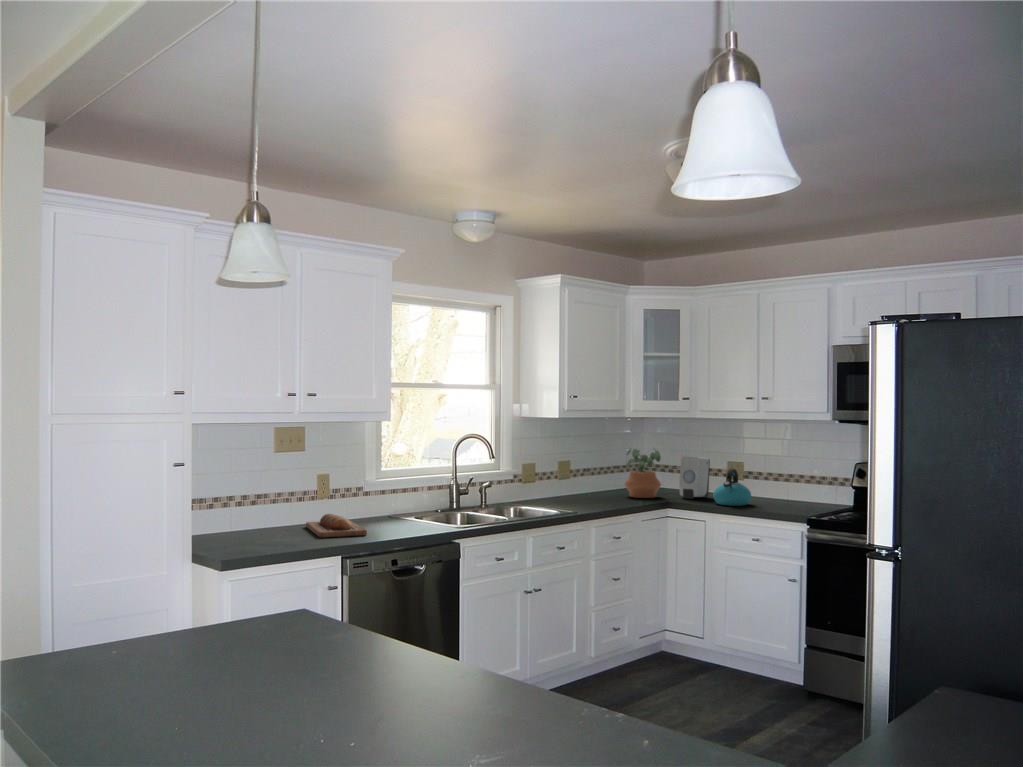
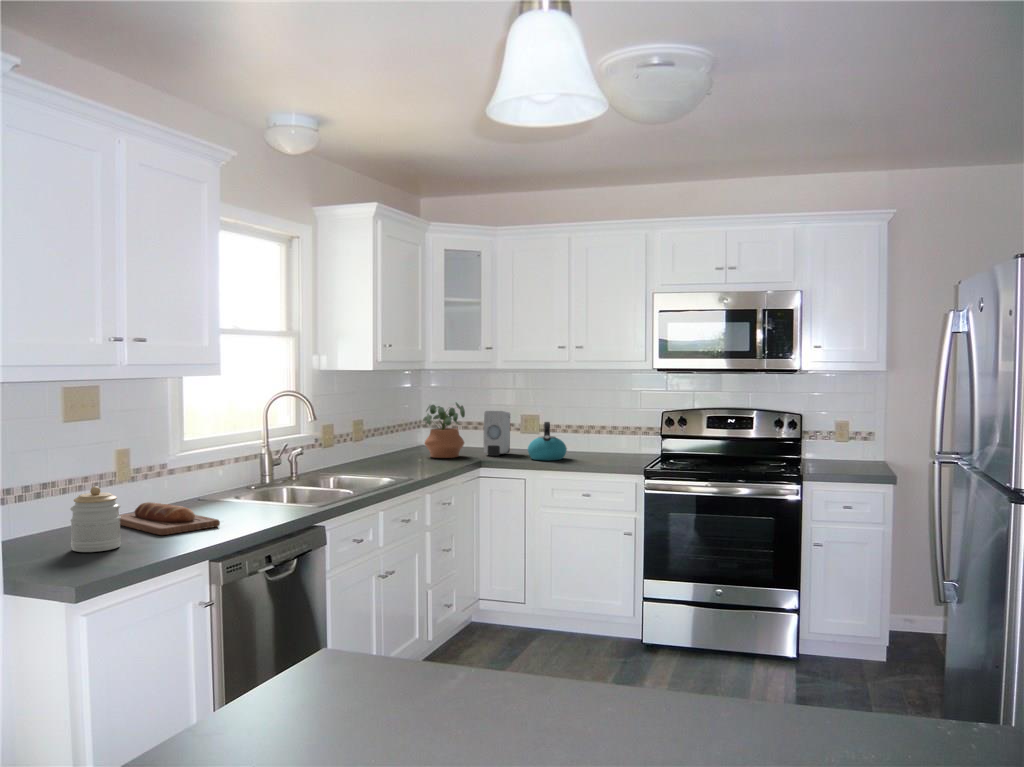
jar: none [252,497,286,544] -> present [70,486,121,552]

